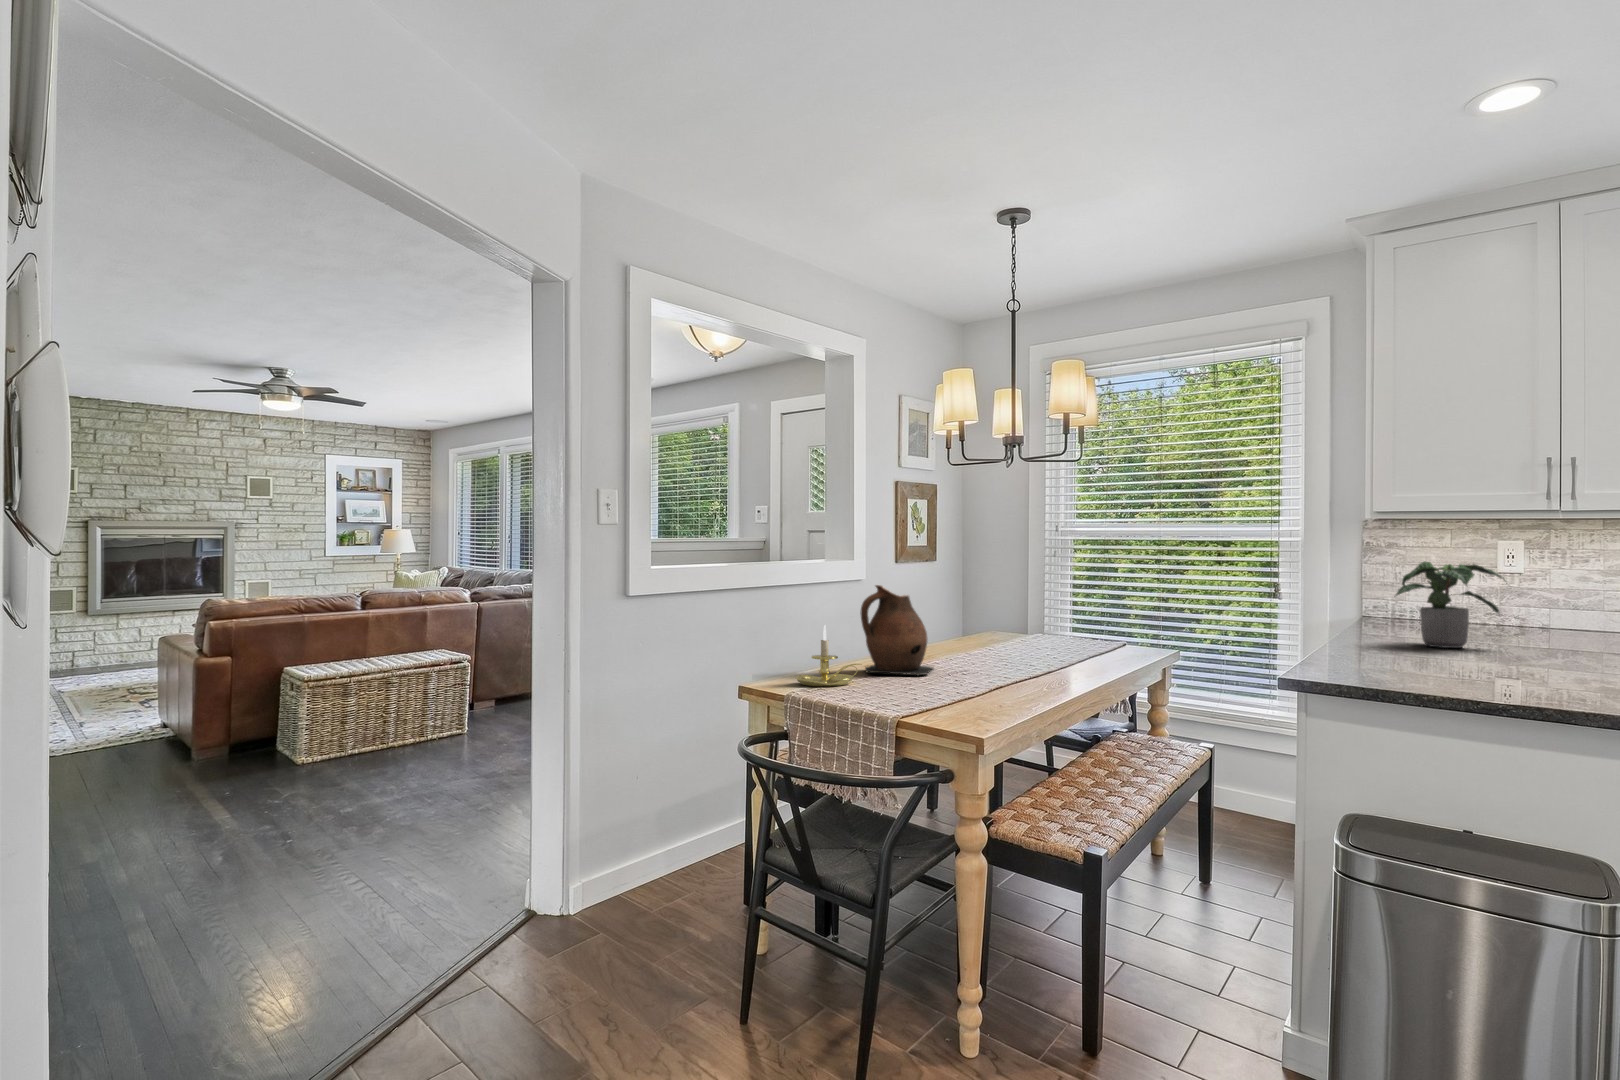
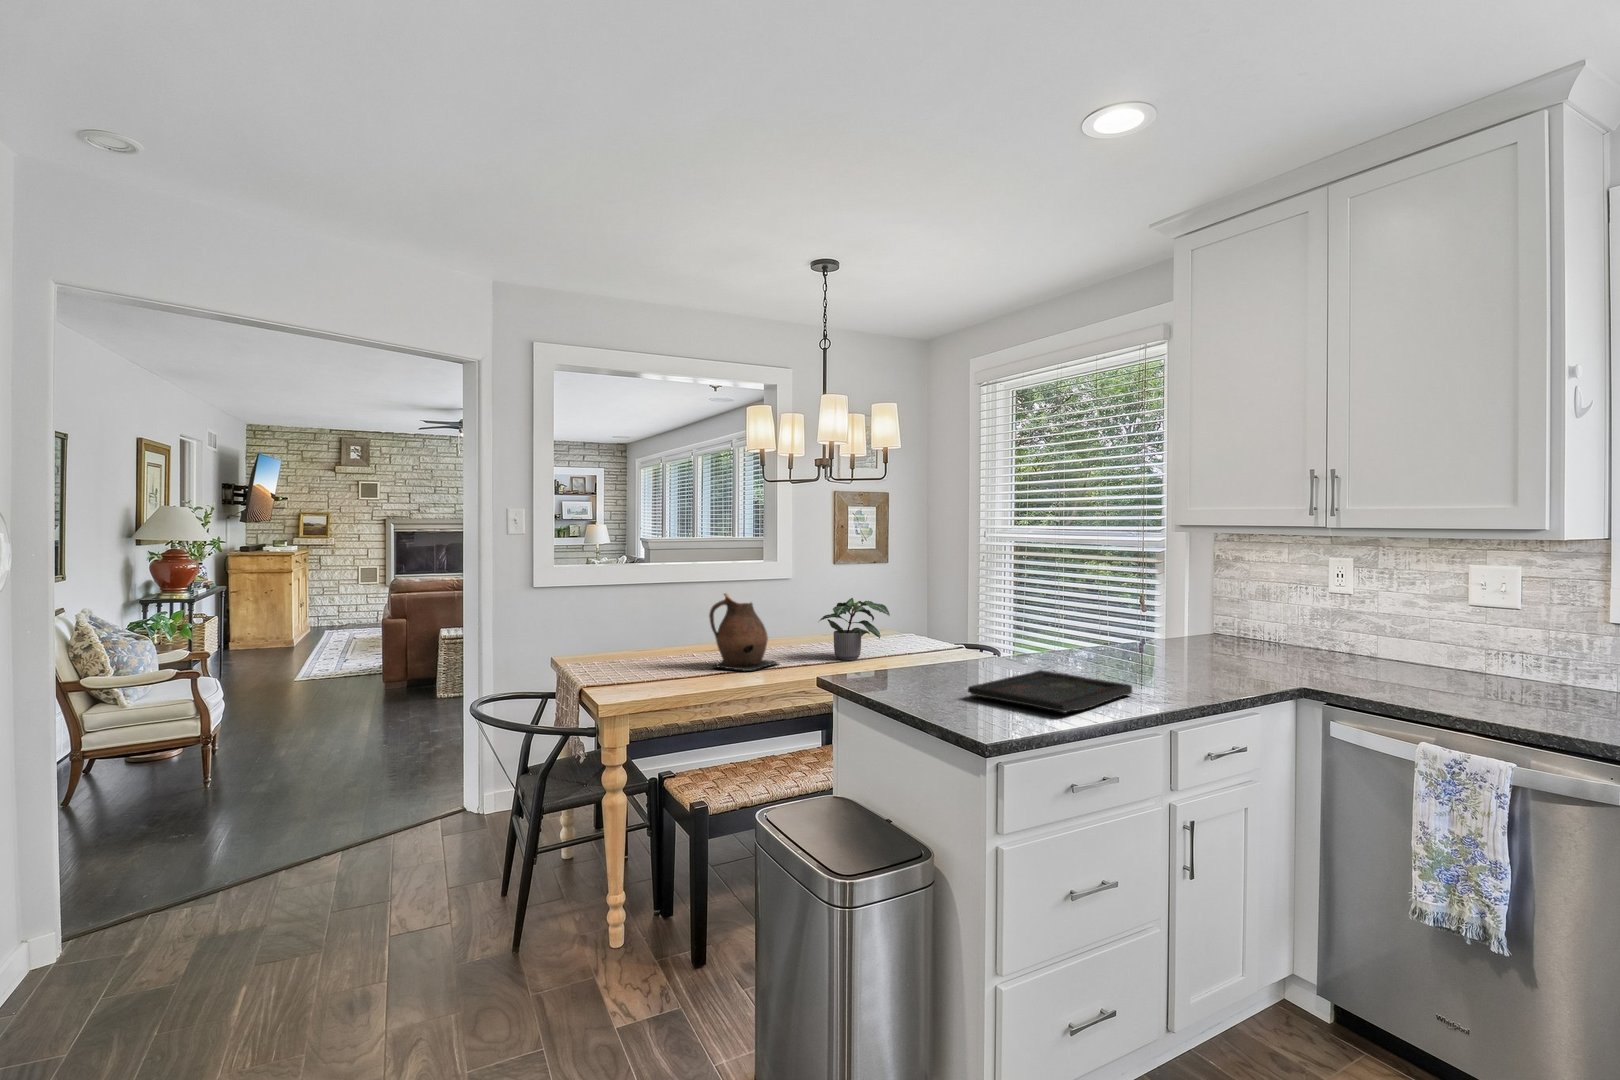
potted plant: present [1396,561,1507,648] -> present [820,598,890,660]
candle holder: present [796,625,862,686] -> none [631,627,686,679]
tray: none [1331,647,1471,676] -> present [968,670,1132,712]

